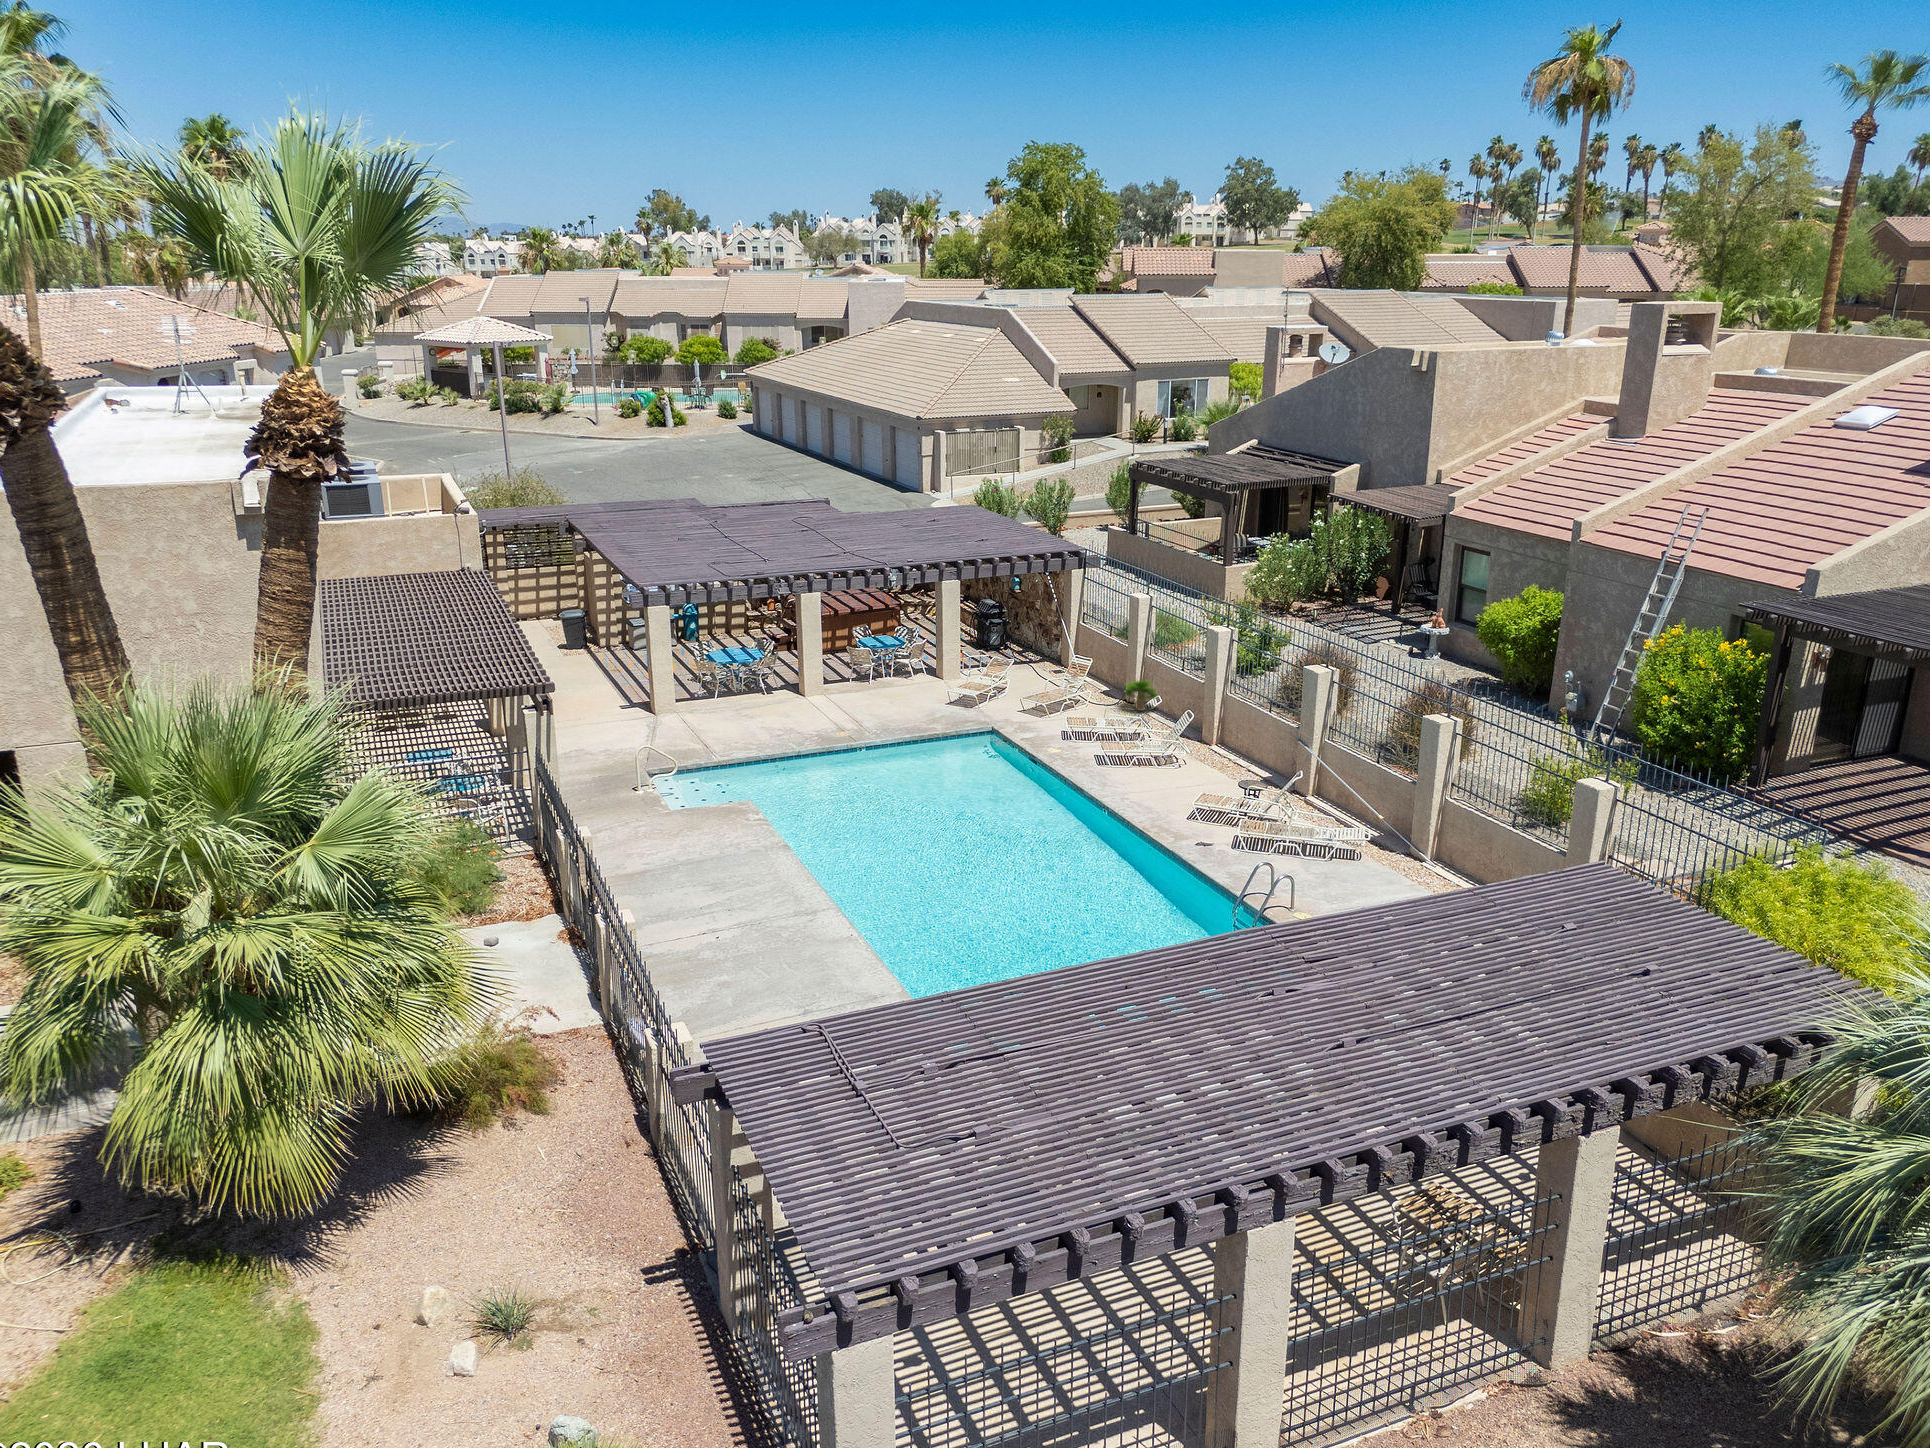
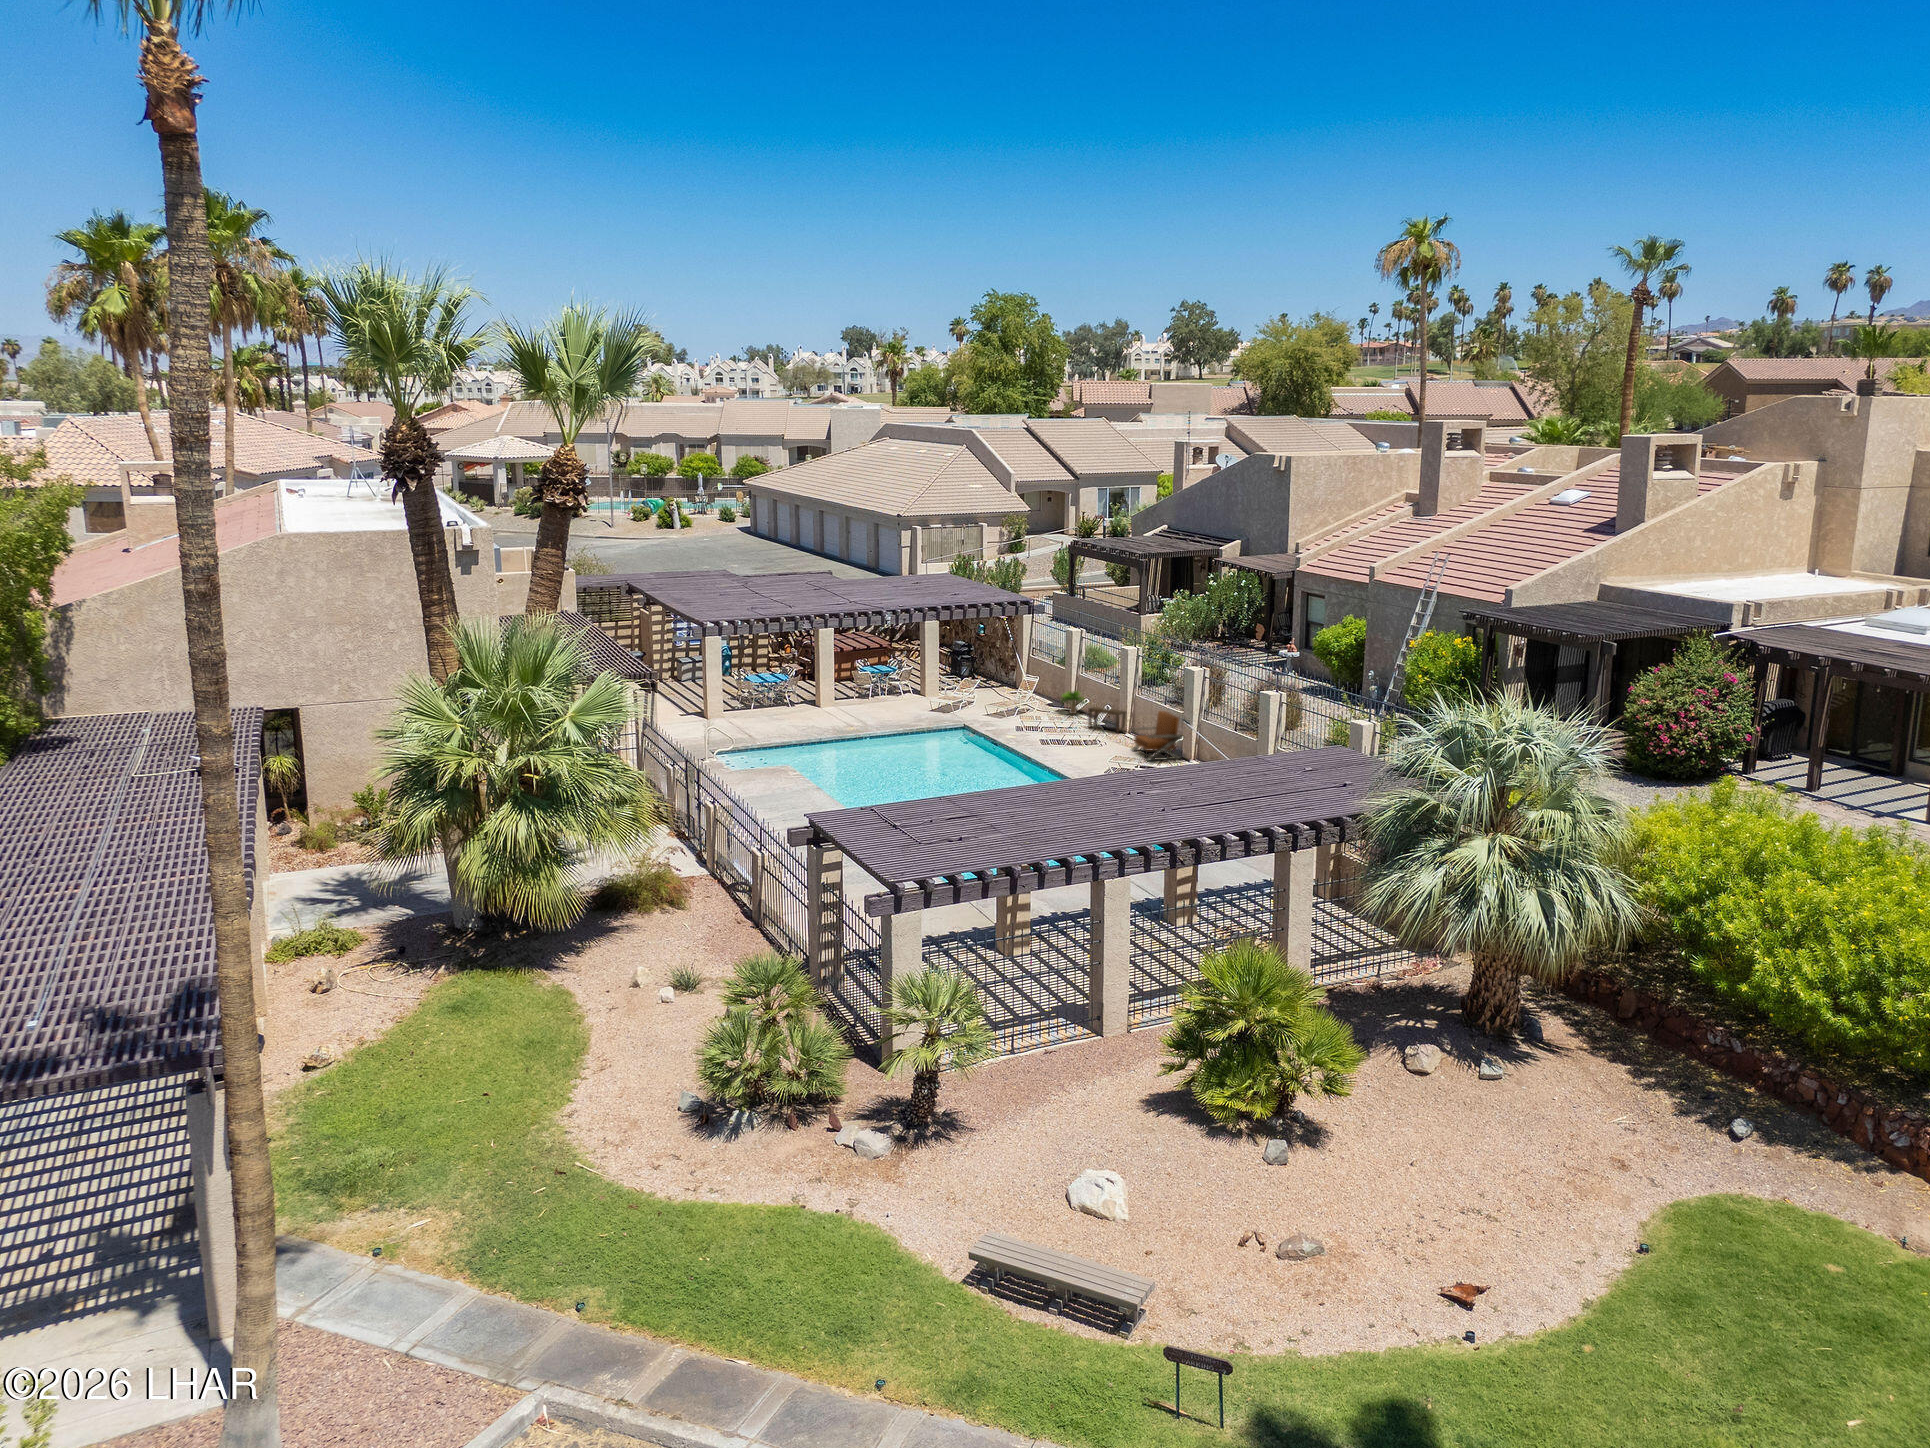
bench: none [1162,706,1215,744] -> present [1088,707,1126,733]
lounge chair: none [1221,723,1298,795] -> present [1132,711,1183,760]

